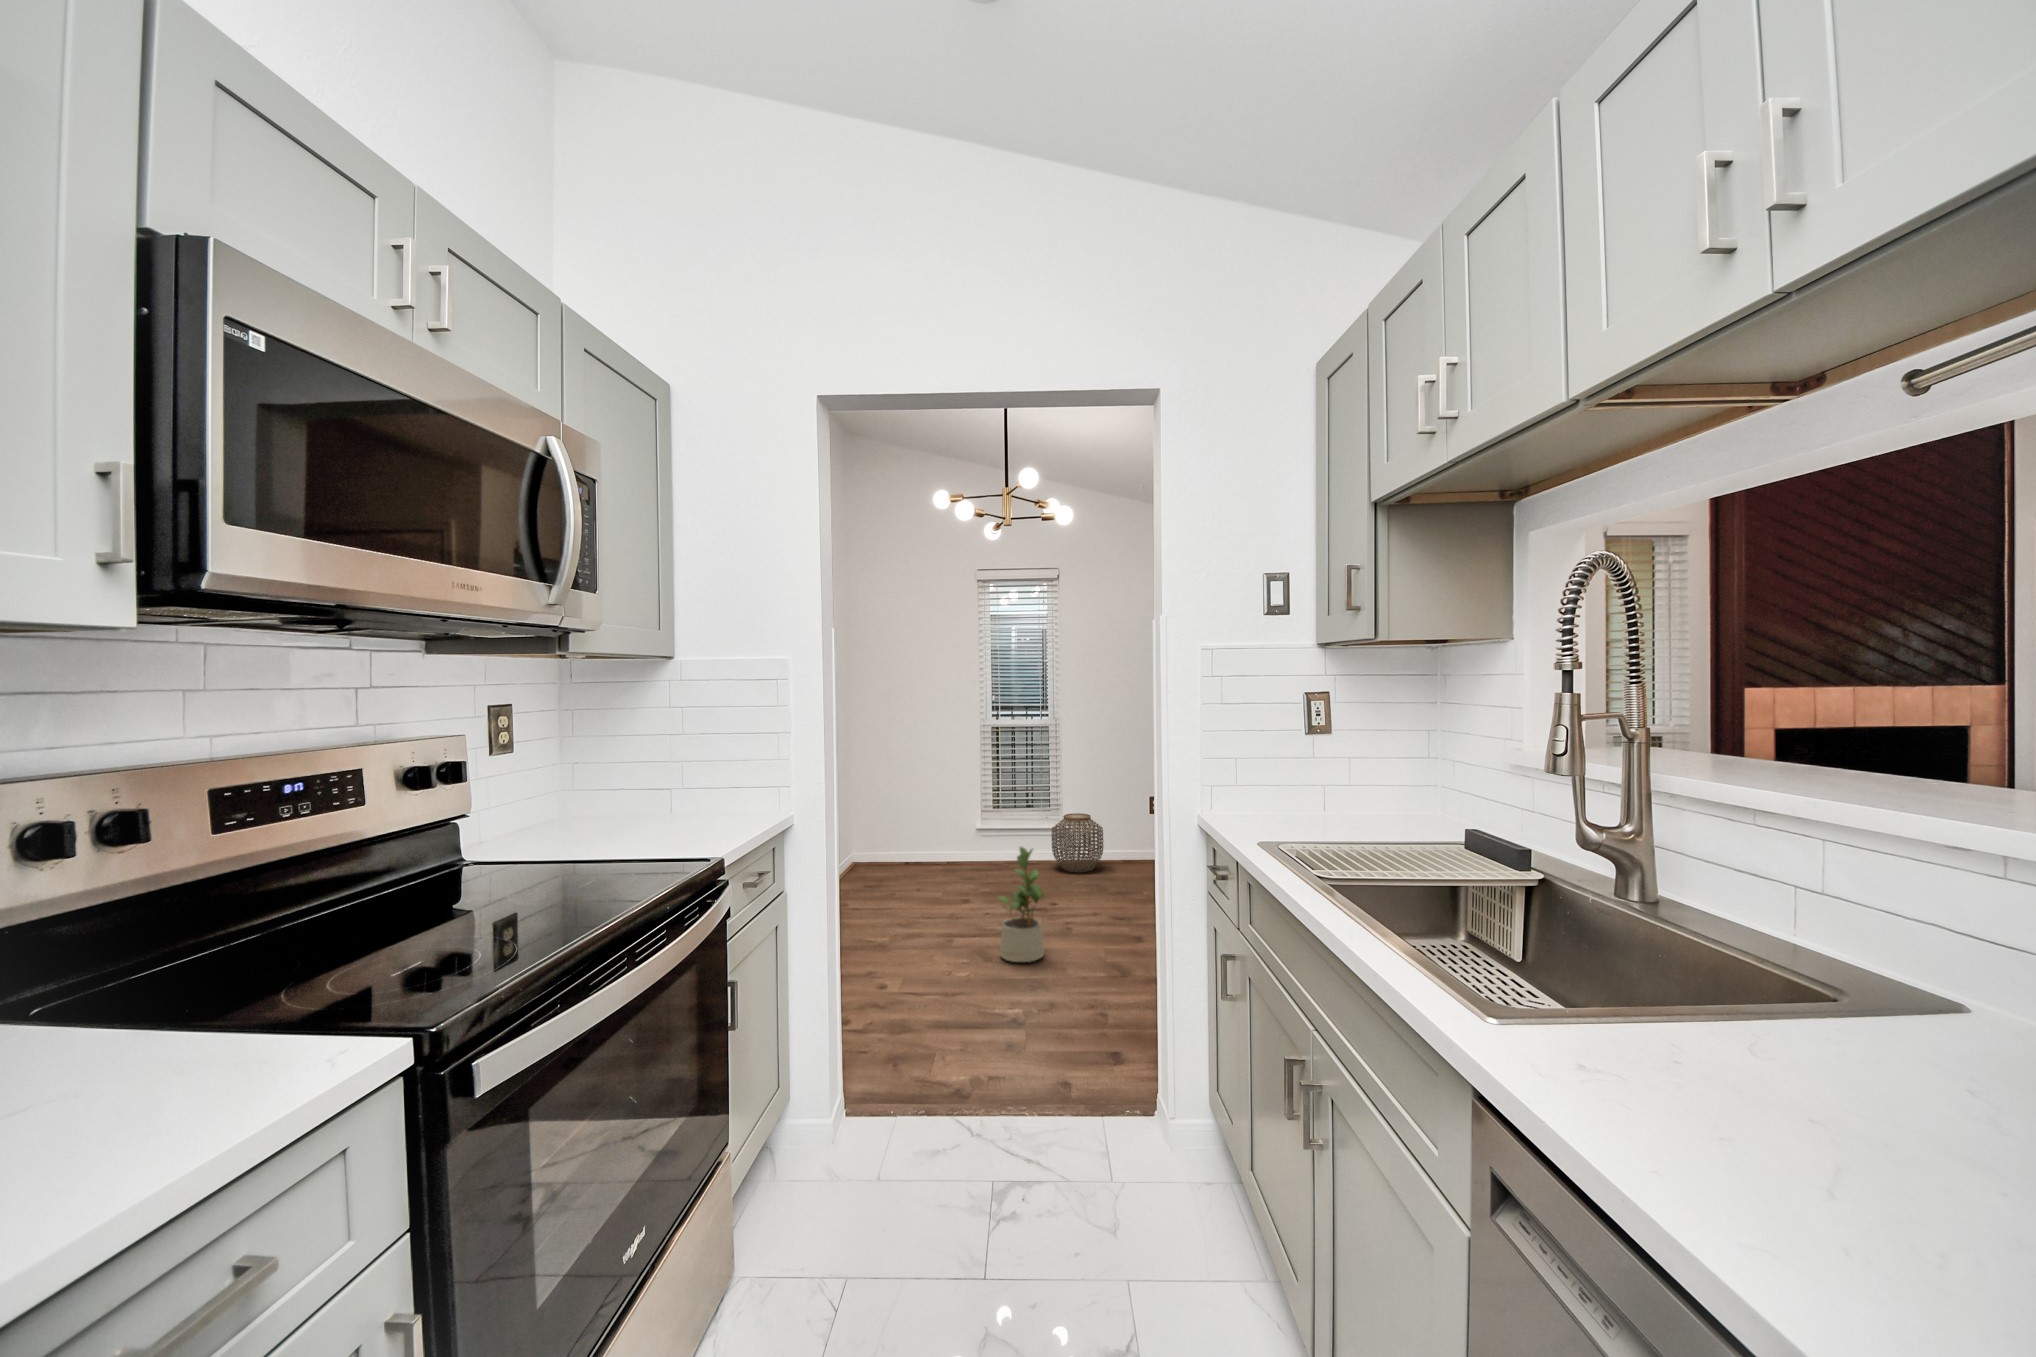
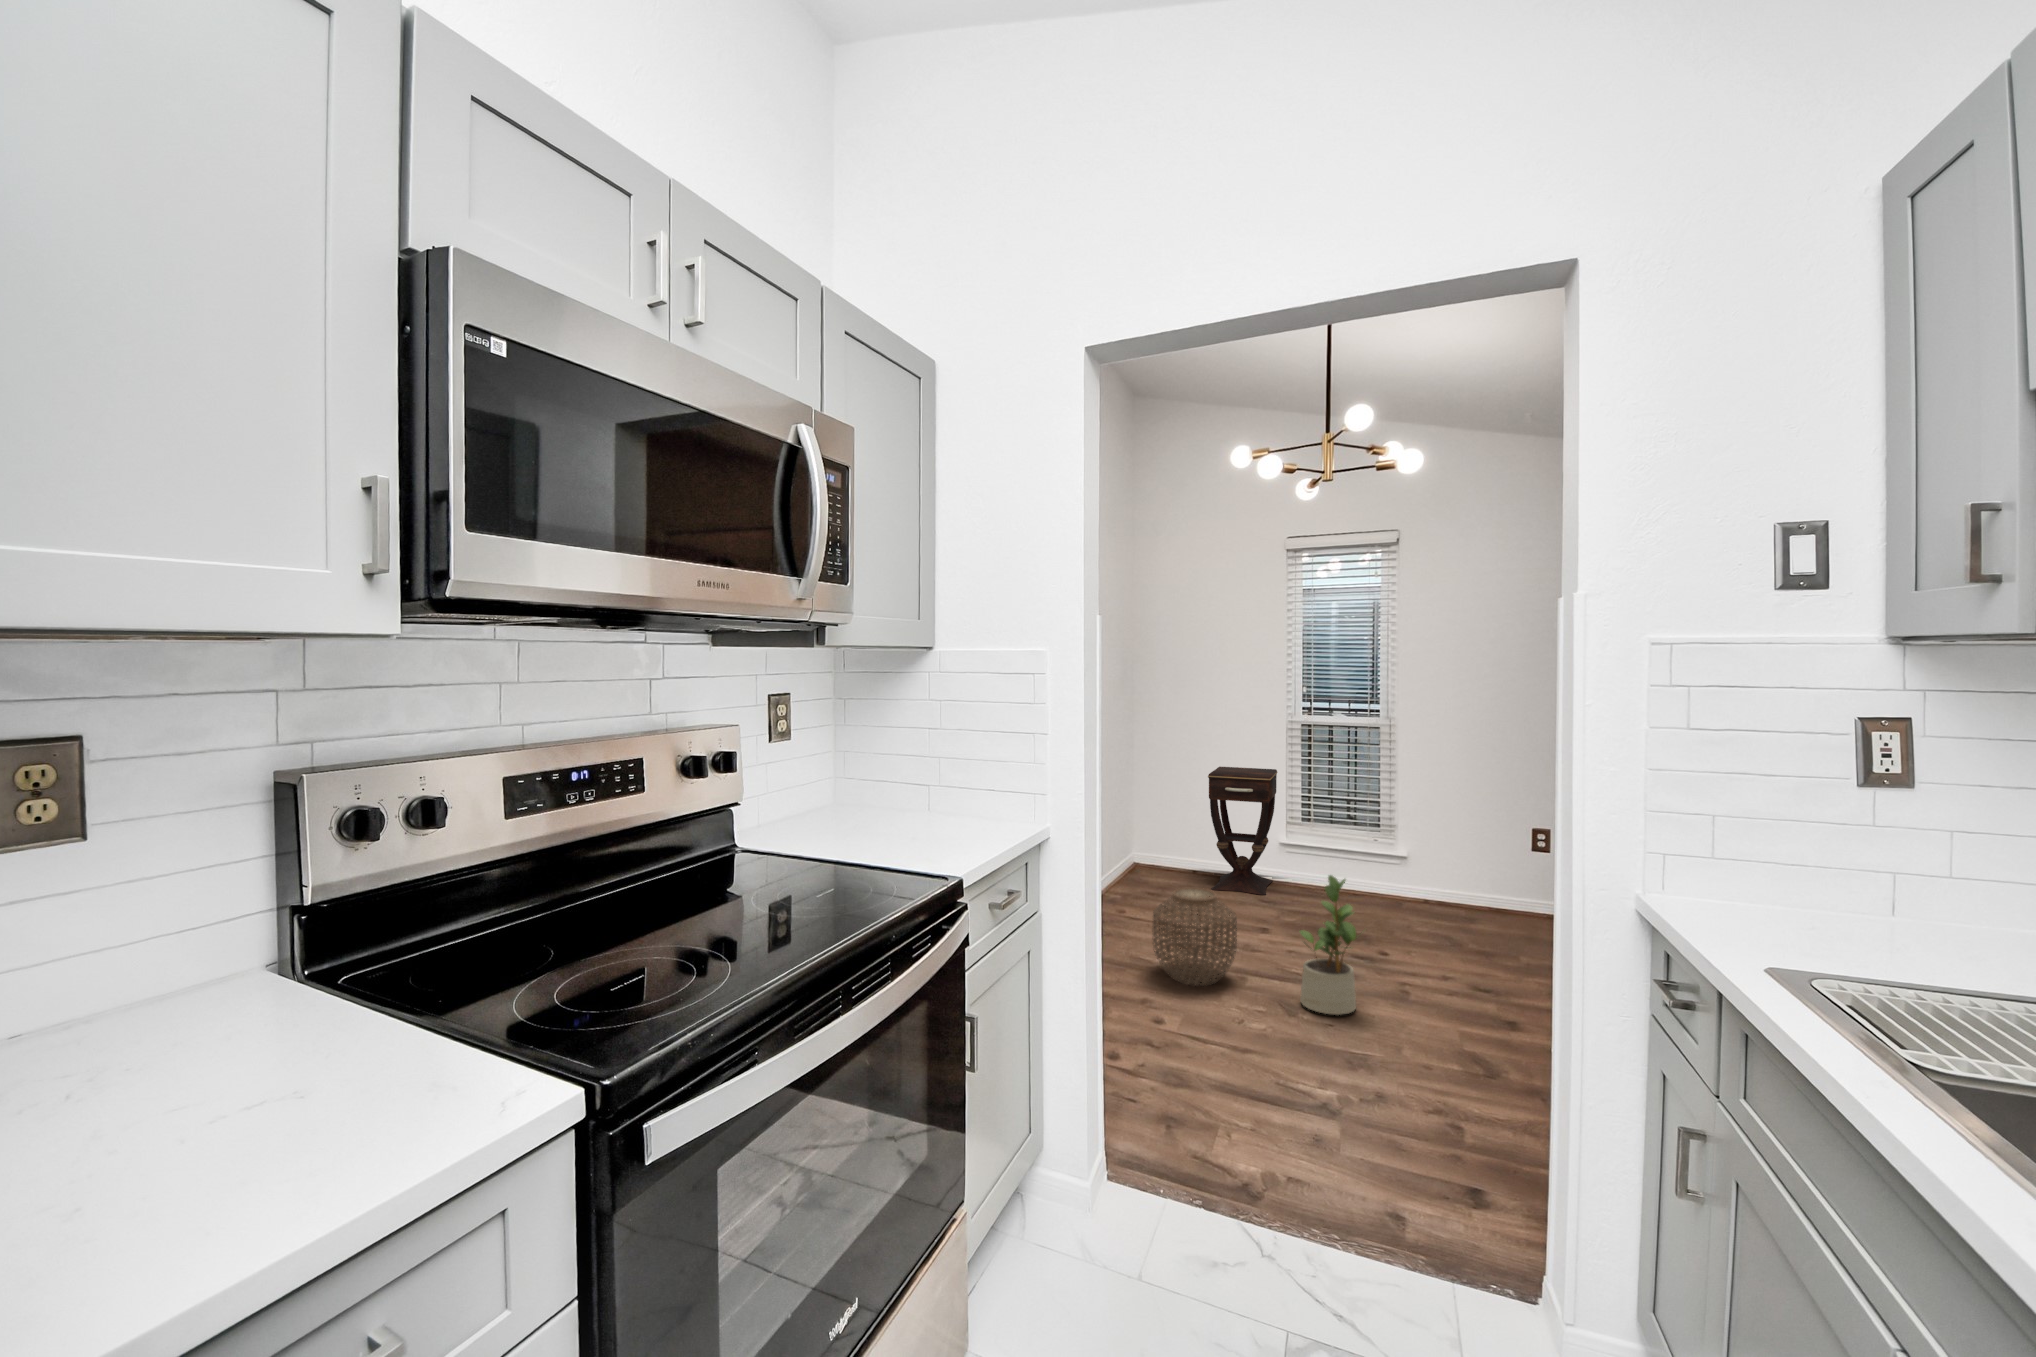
side table: none [914,768,972,876] -> present [1208,767,1277,895]
woven basket: present [1052,813,1103,872] -> present [1153,887,1237,985]

